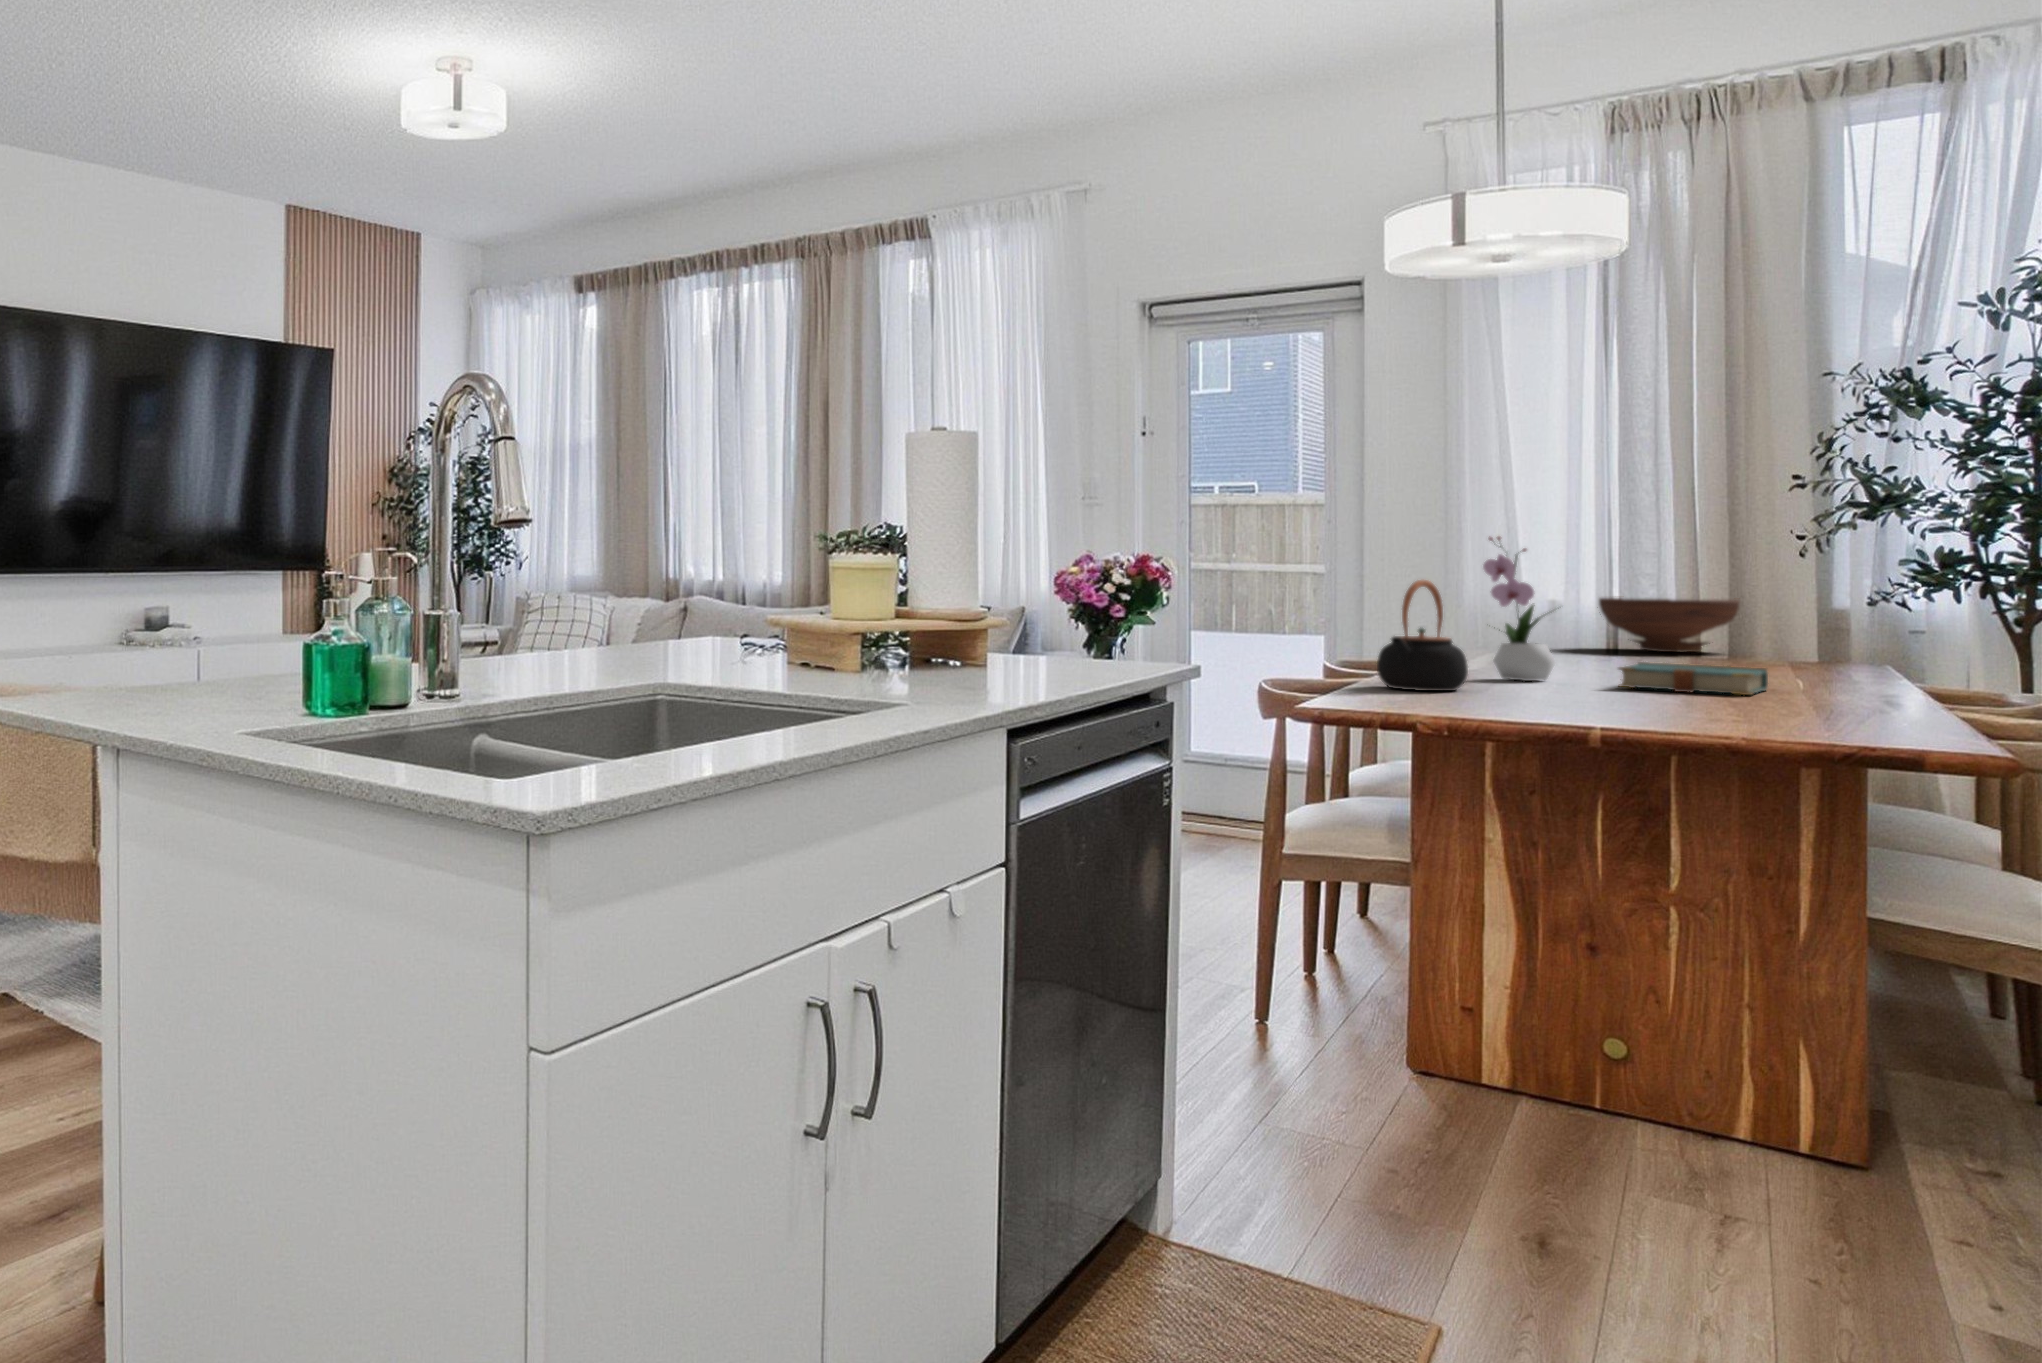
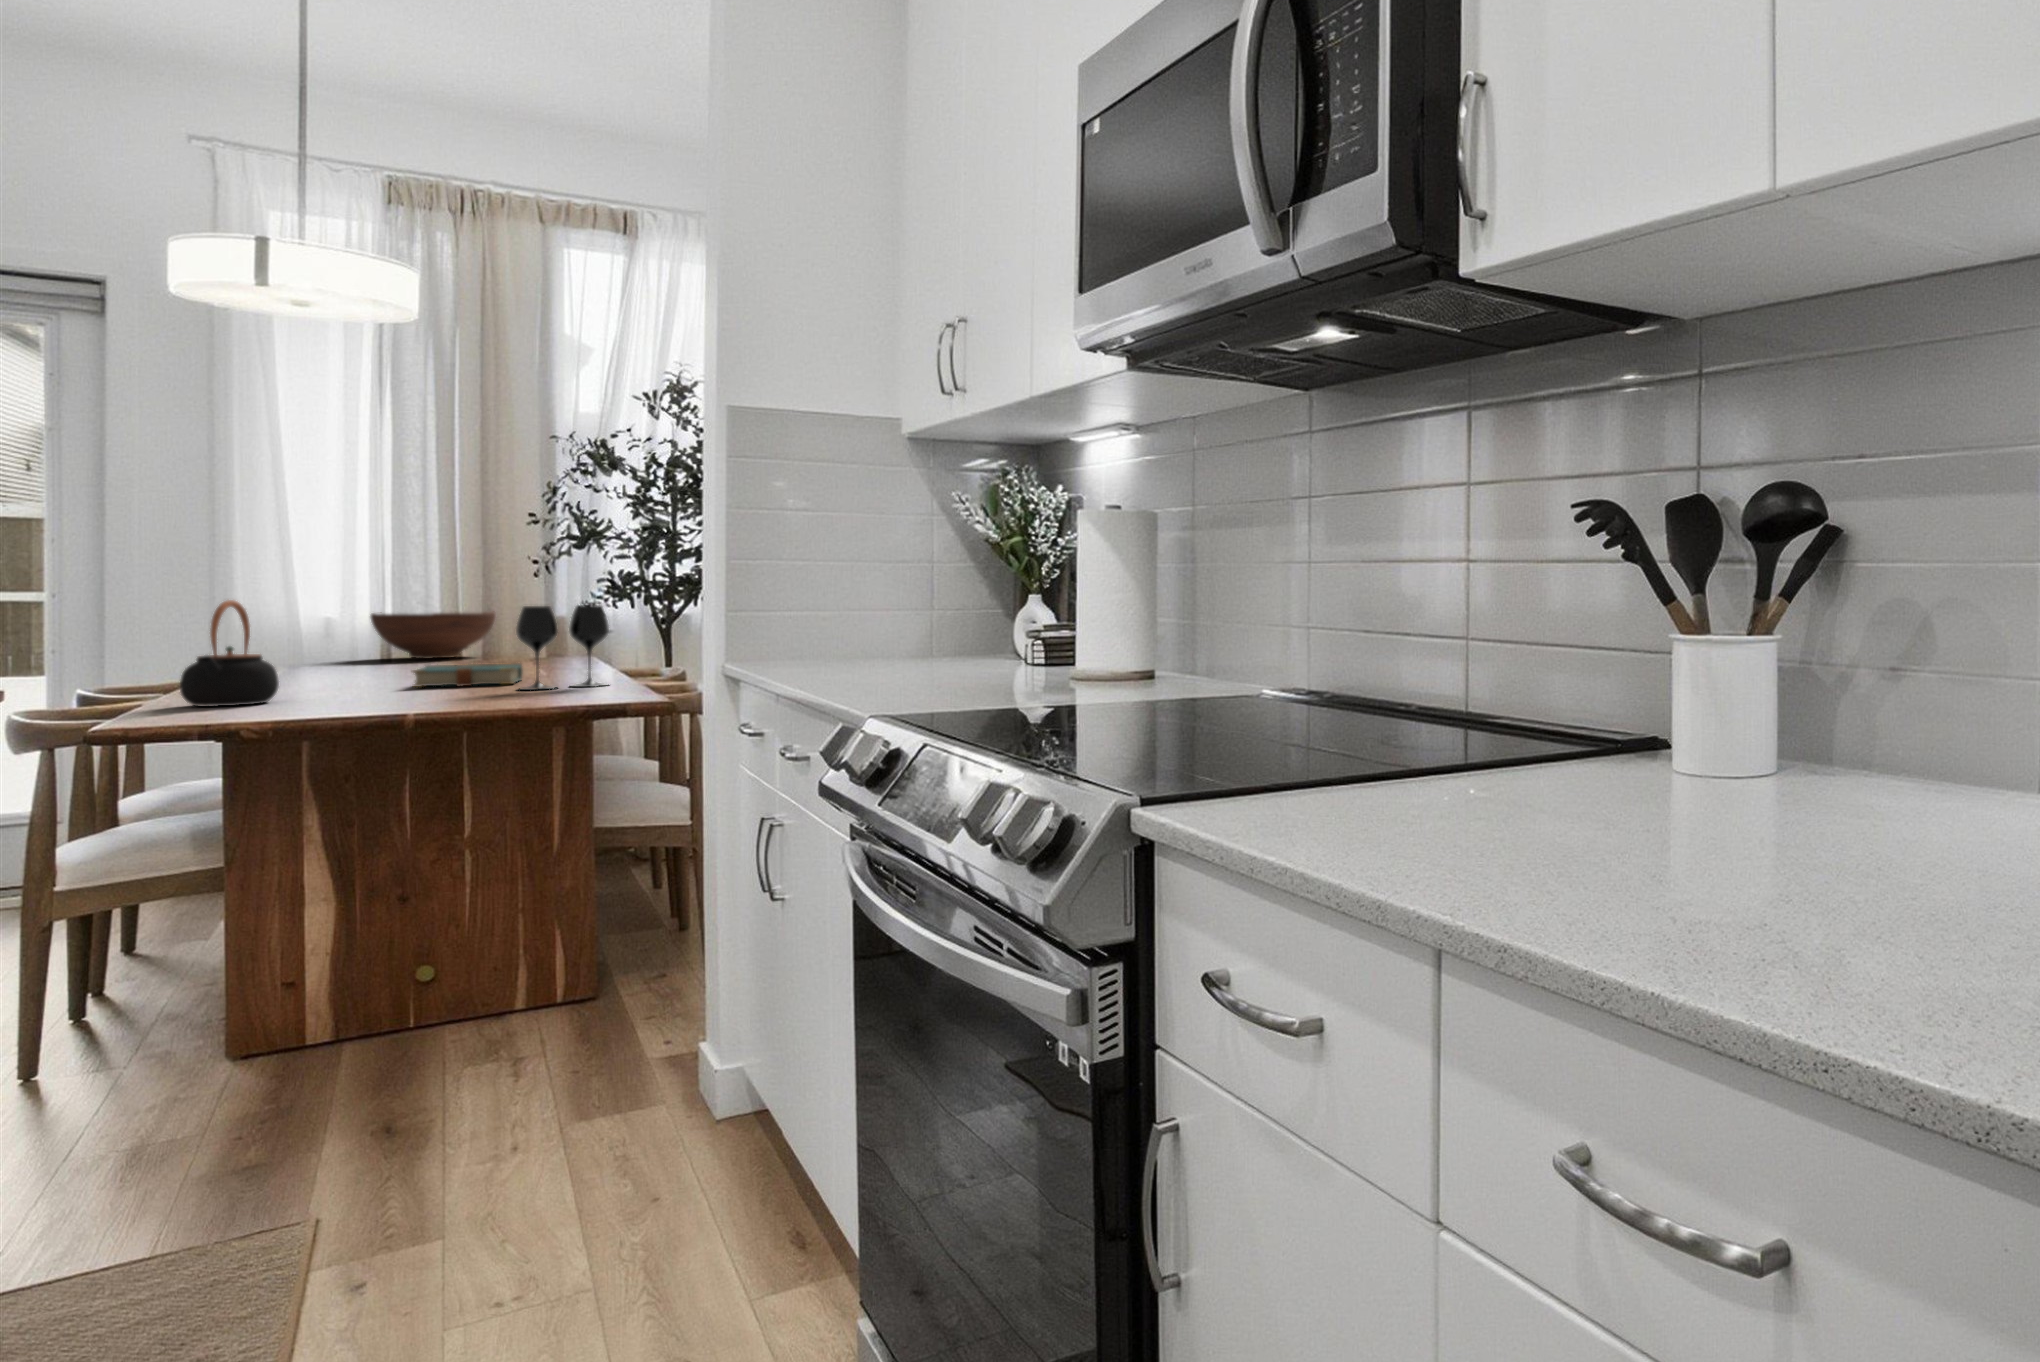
flower arrangement: present [1483,537,1555,681] -> none [284,559,361,689]
wine glass: none [1750,593,1903,711] -> present [516,605,609,690]

